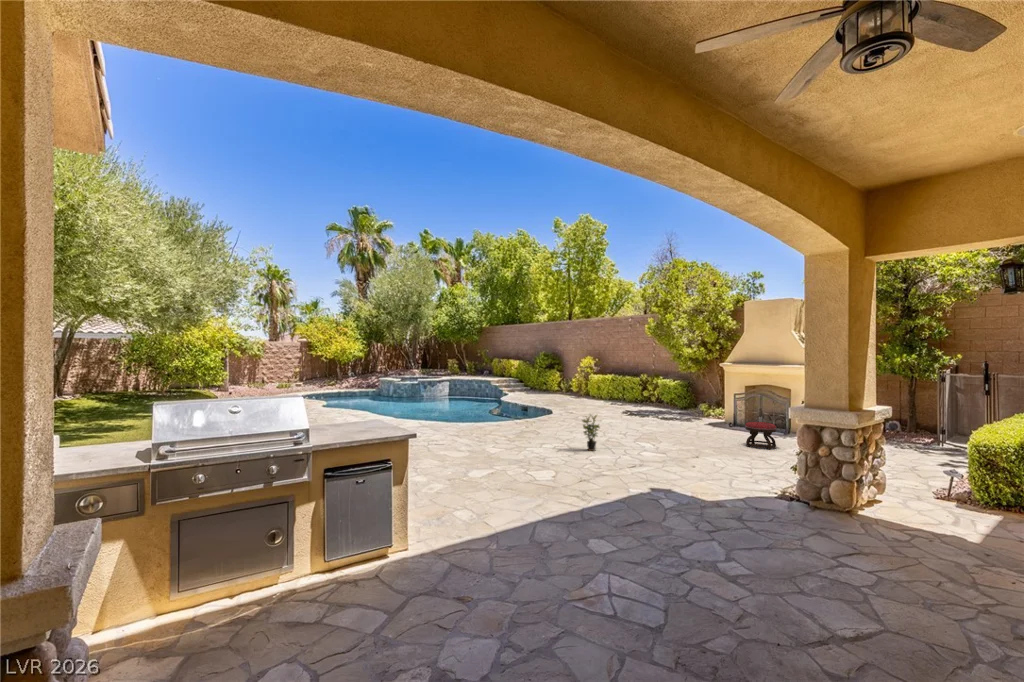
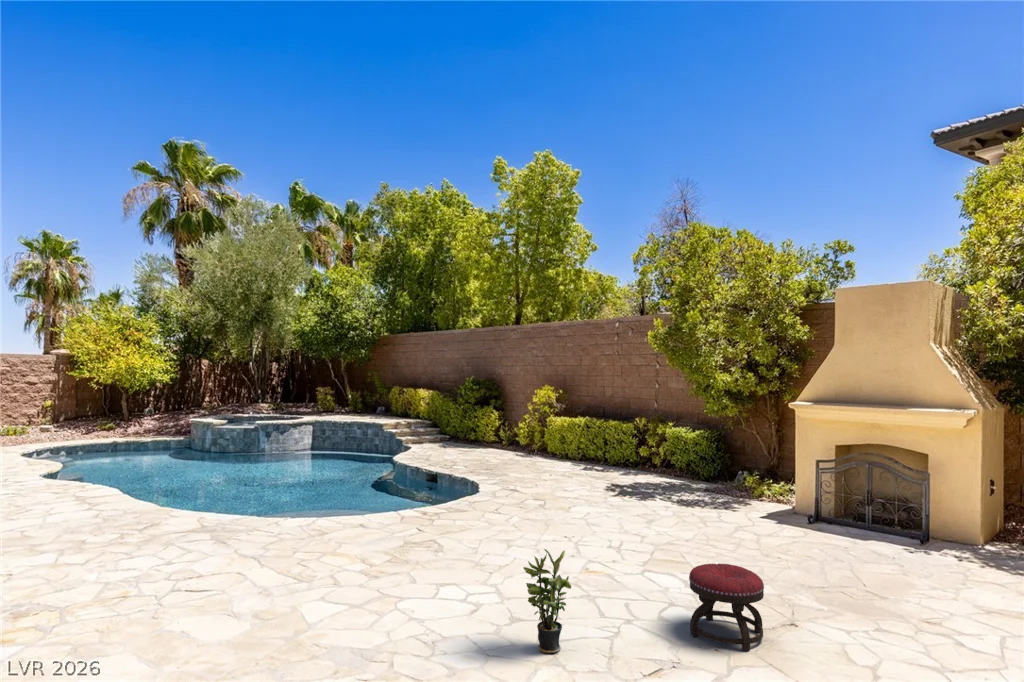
ottoman: present [745,422,776,450] -> present [689,564,764,651]

